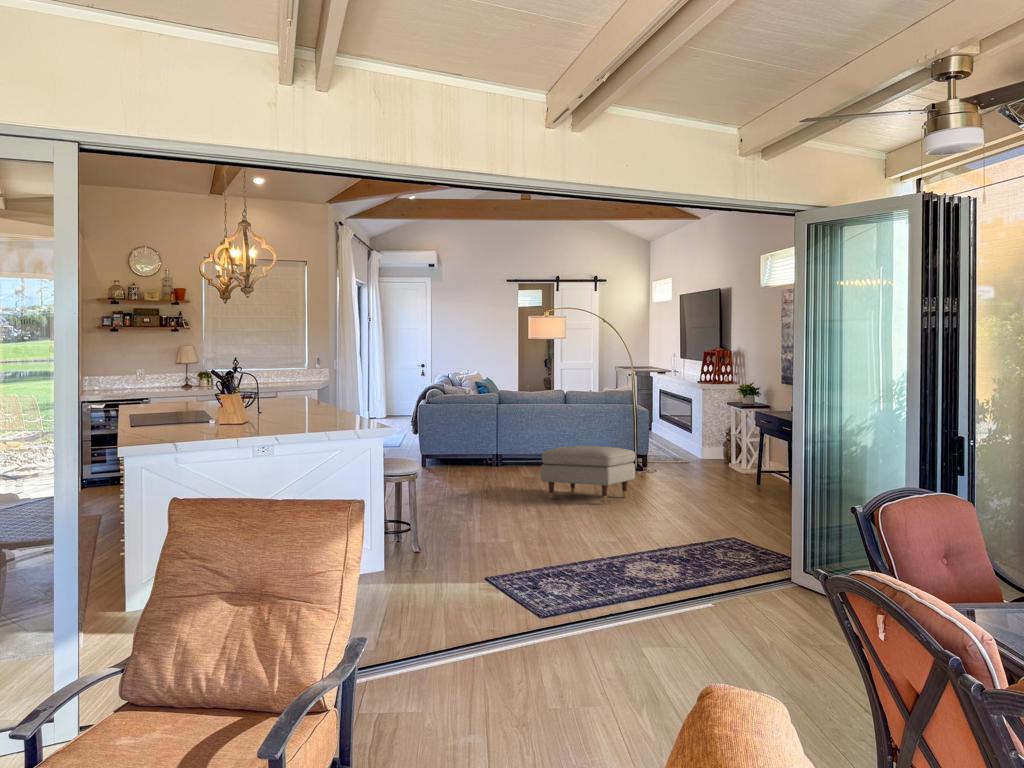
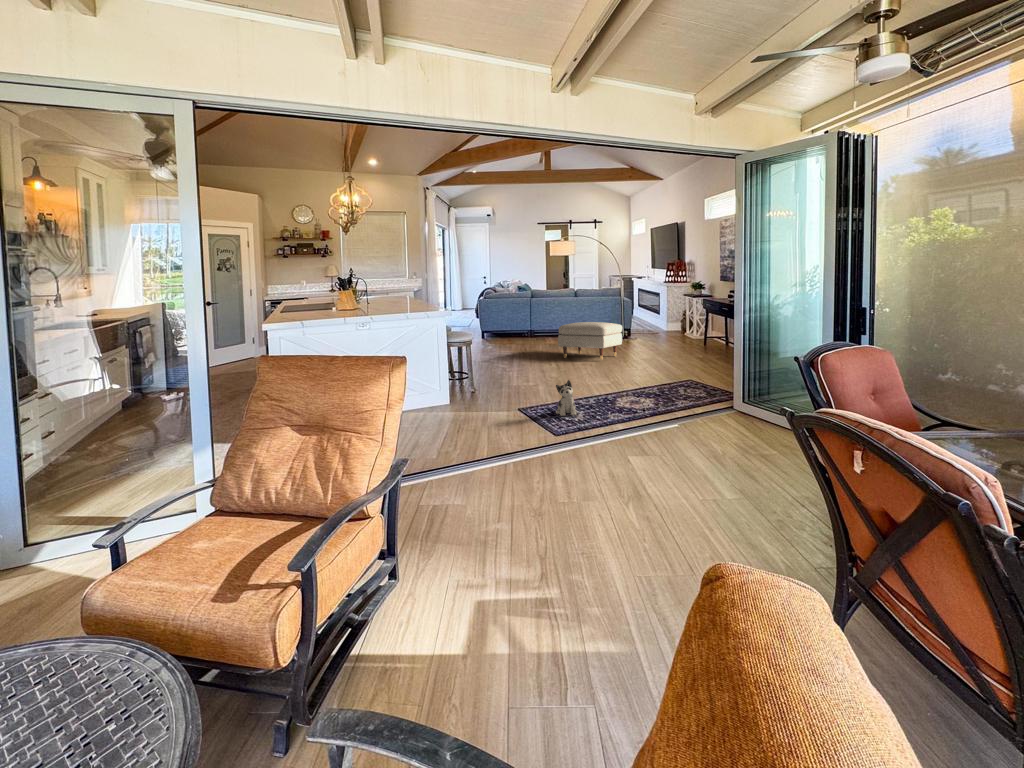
plush toy: none [539,536,570,589] -> present [556,380,577,416]

